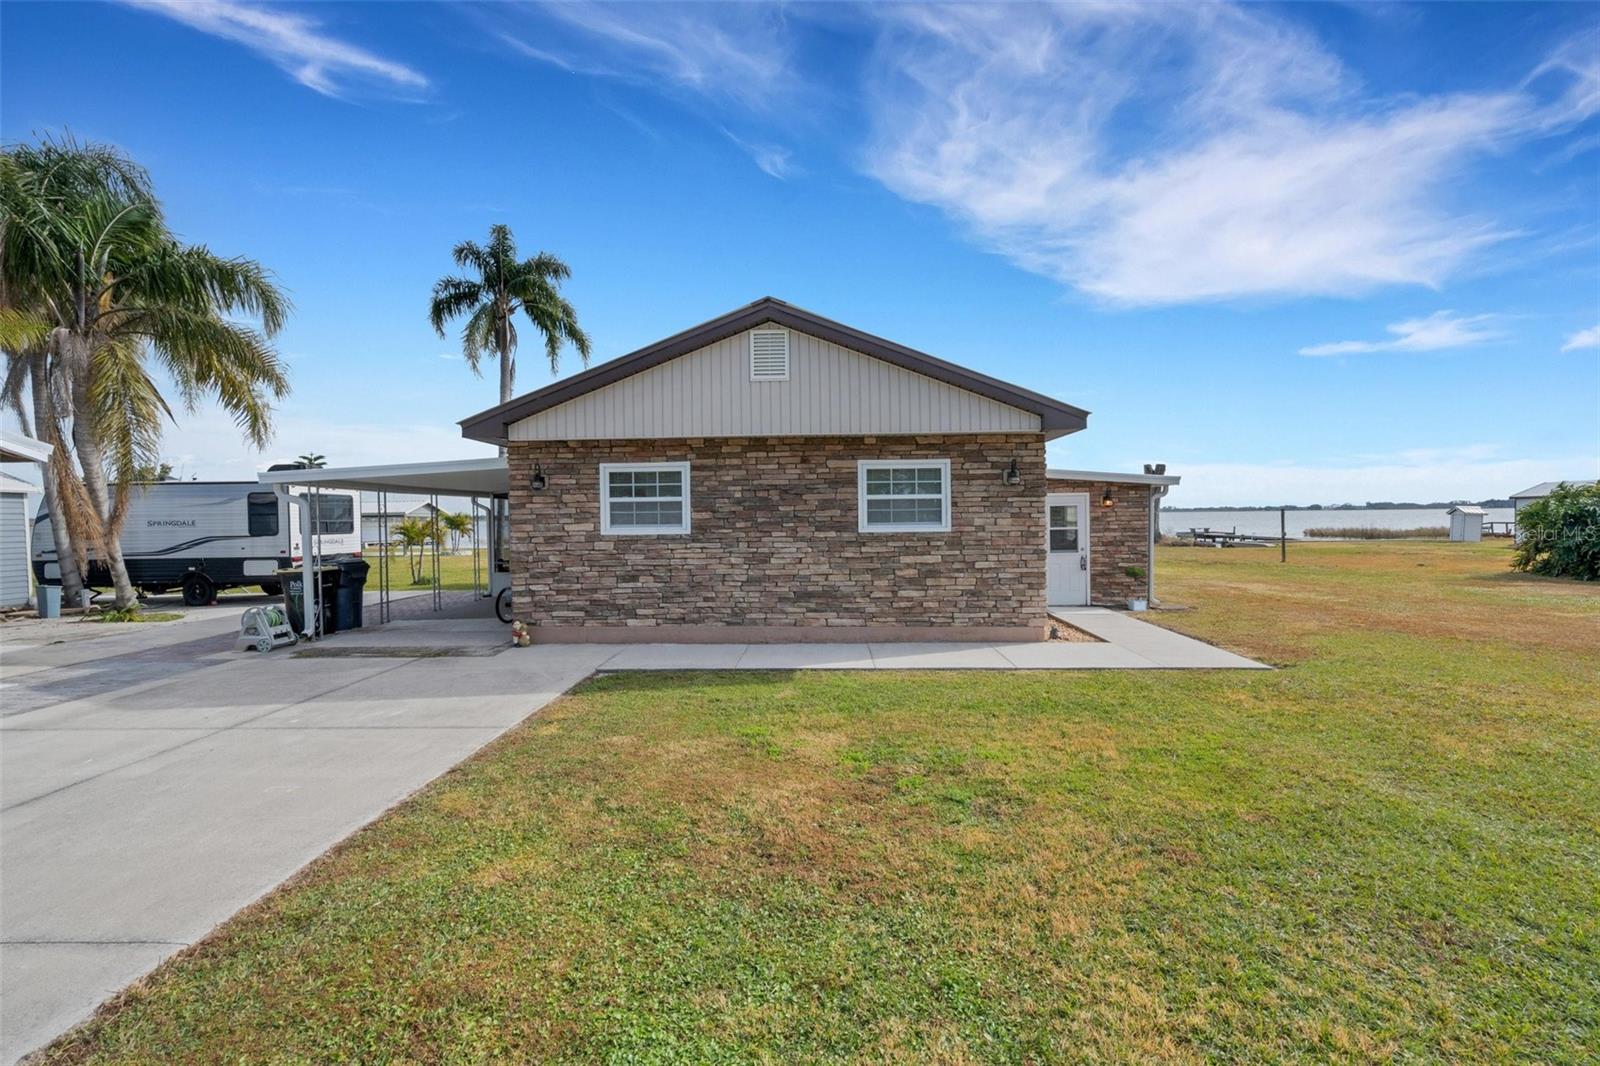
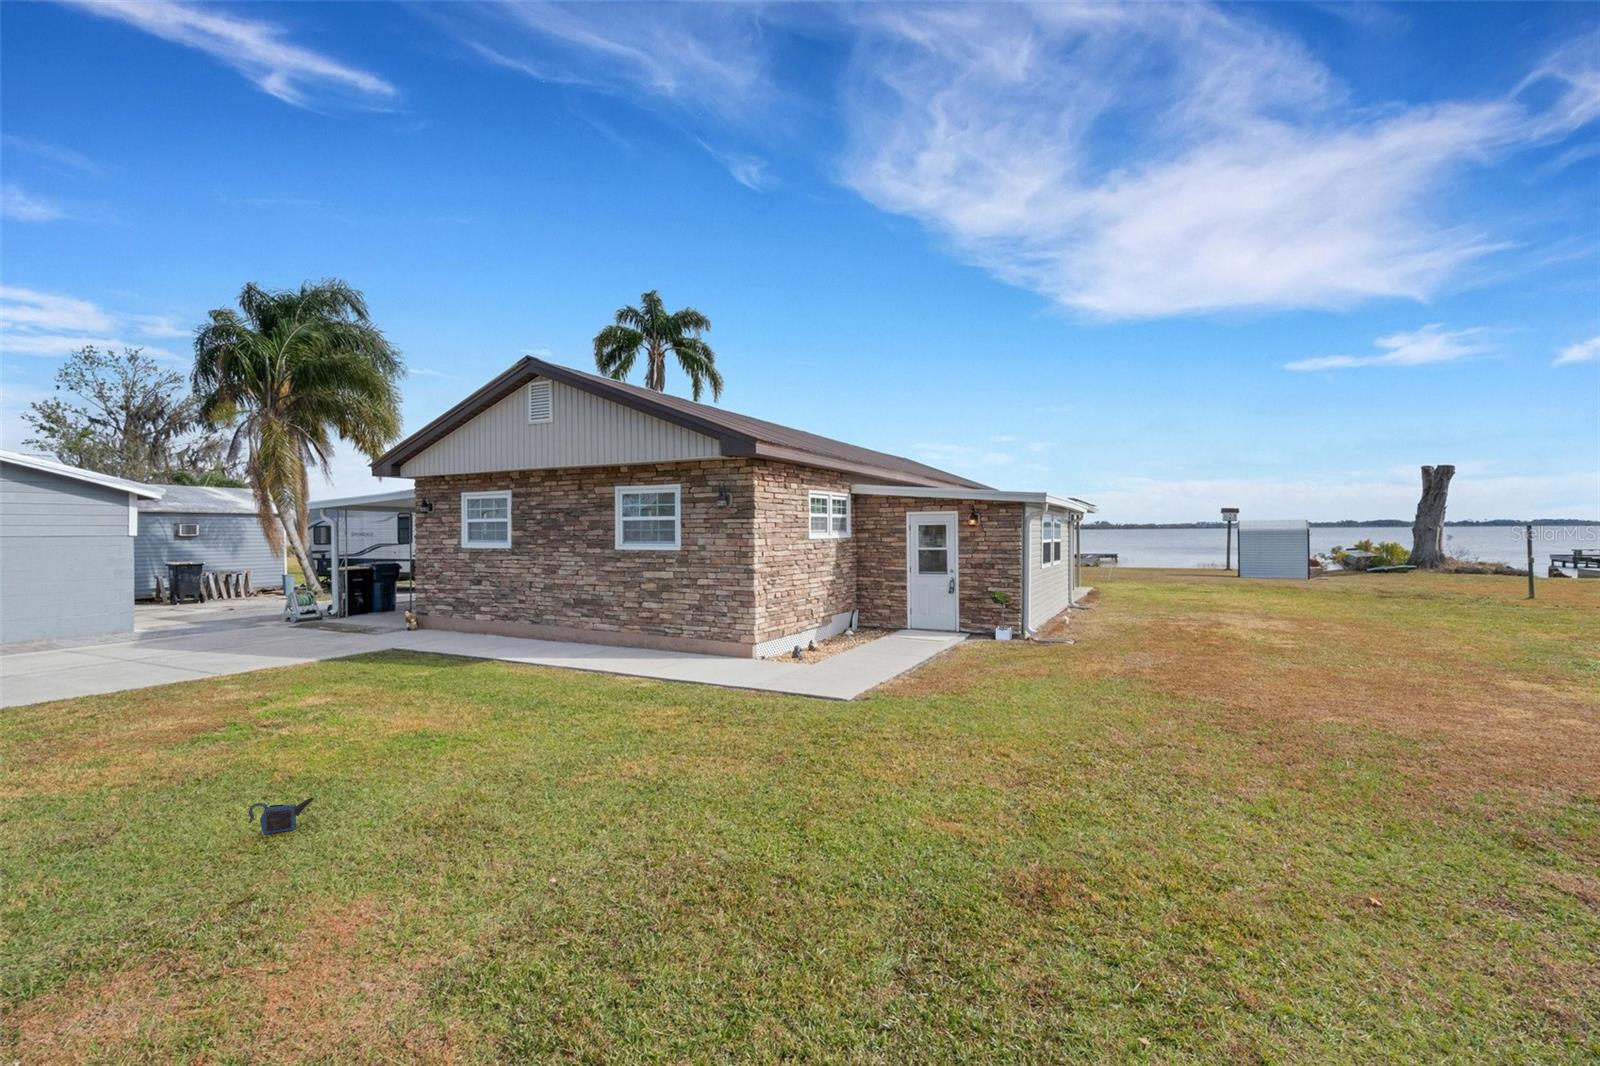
watering can: none [1480,815,1506,869] -> present [248,797,314,834]

